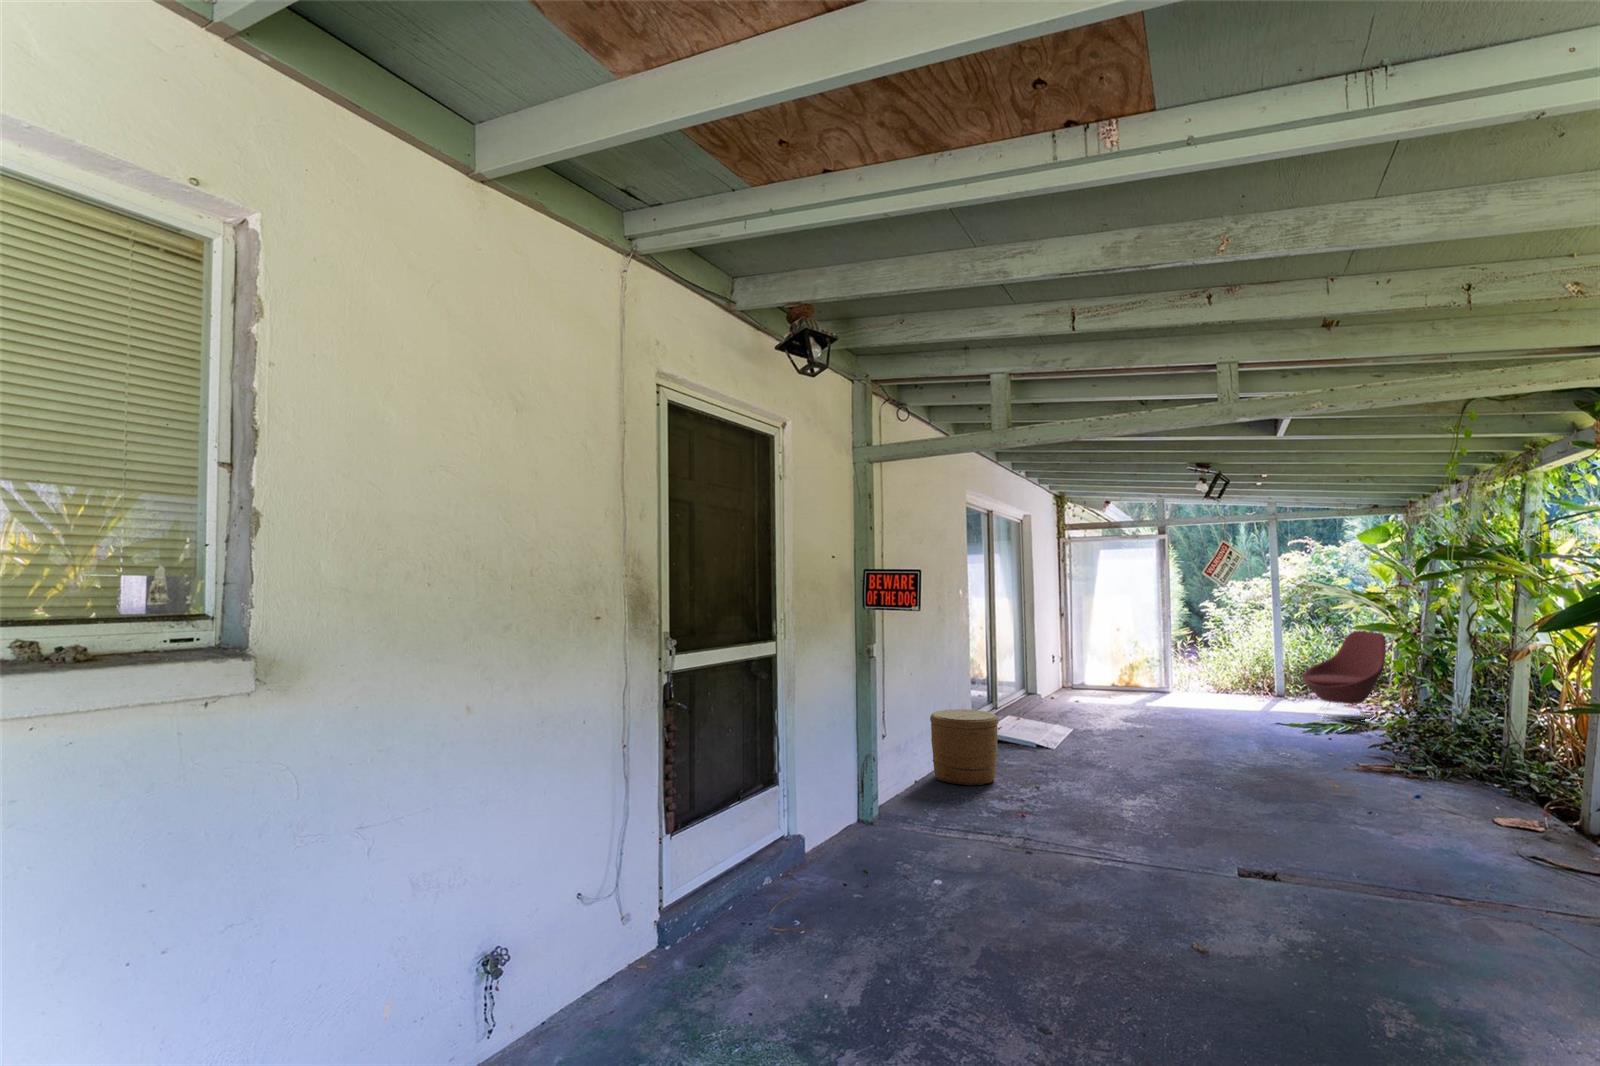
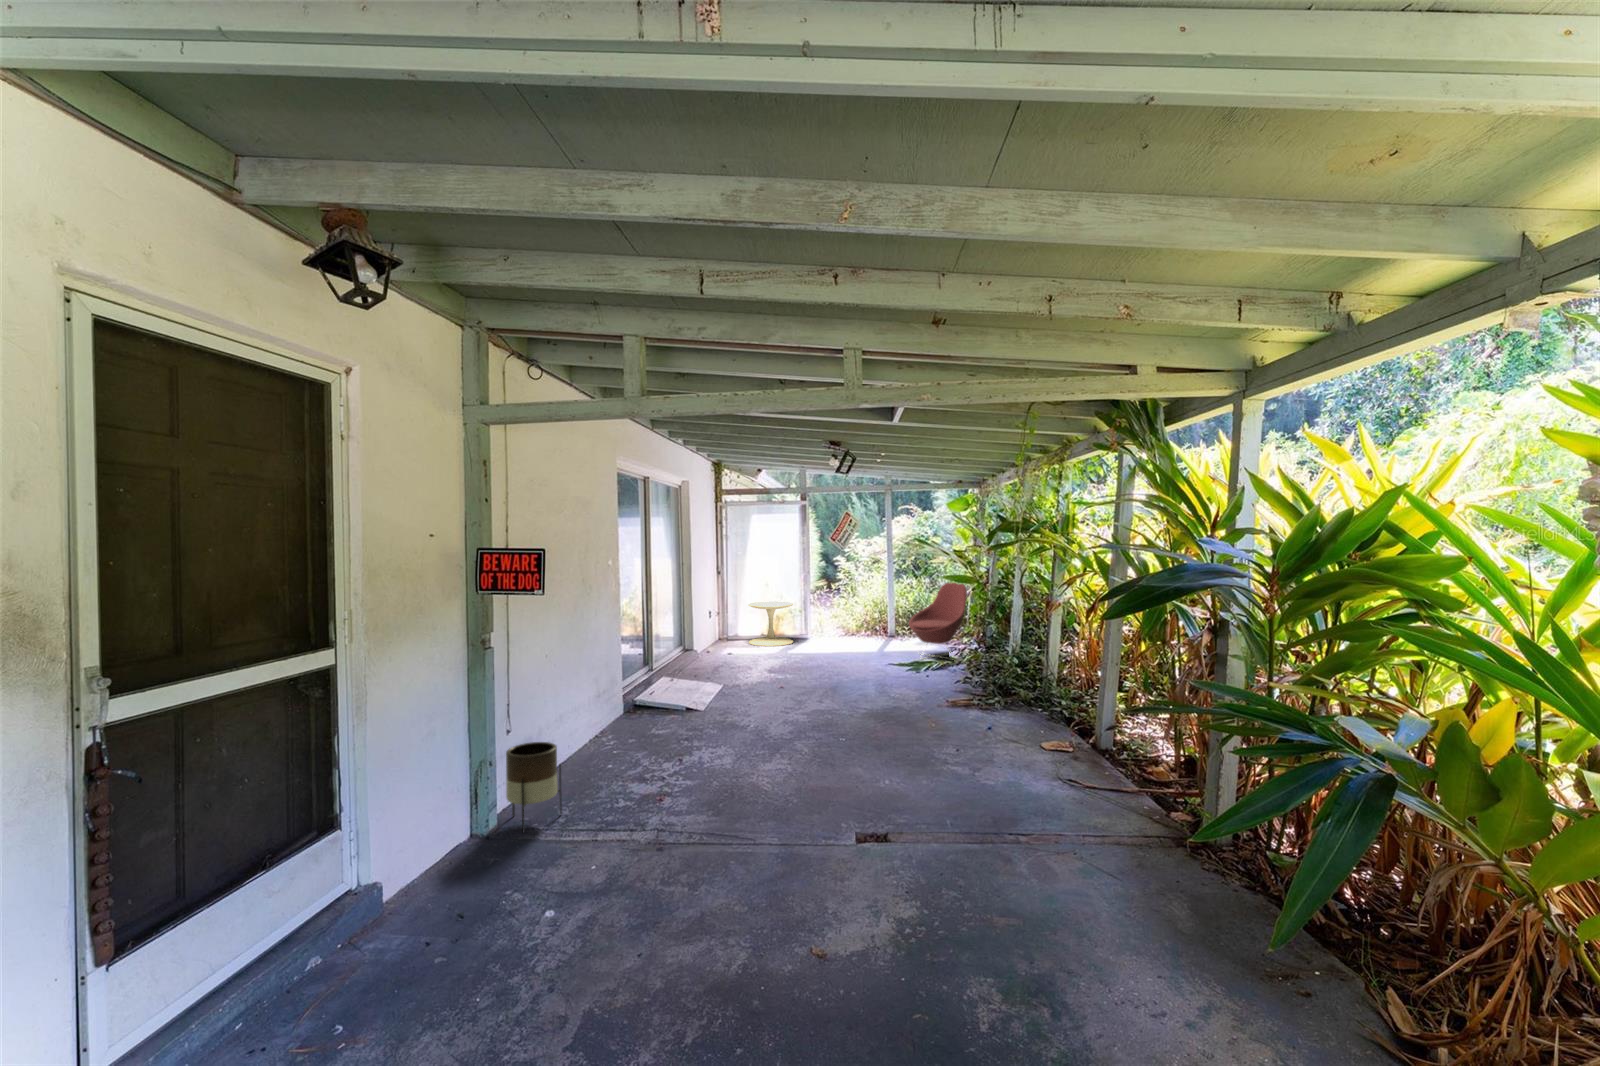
side table: none [1096,646,1150,695] -> present [748,601,793,646]
woven basket: present [930,709,999,786] -> none [570,688,642,769]
planter: none [885,745,932,823] -> present [506,742,562,832]

